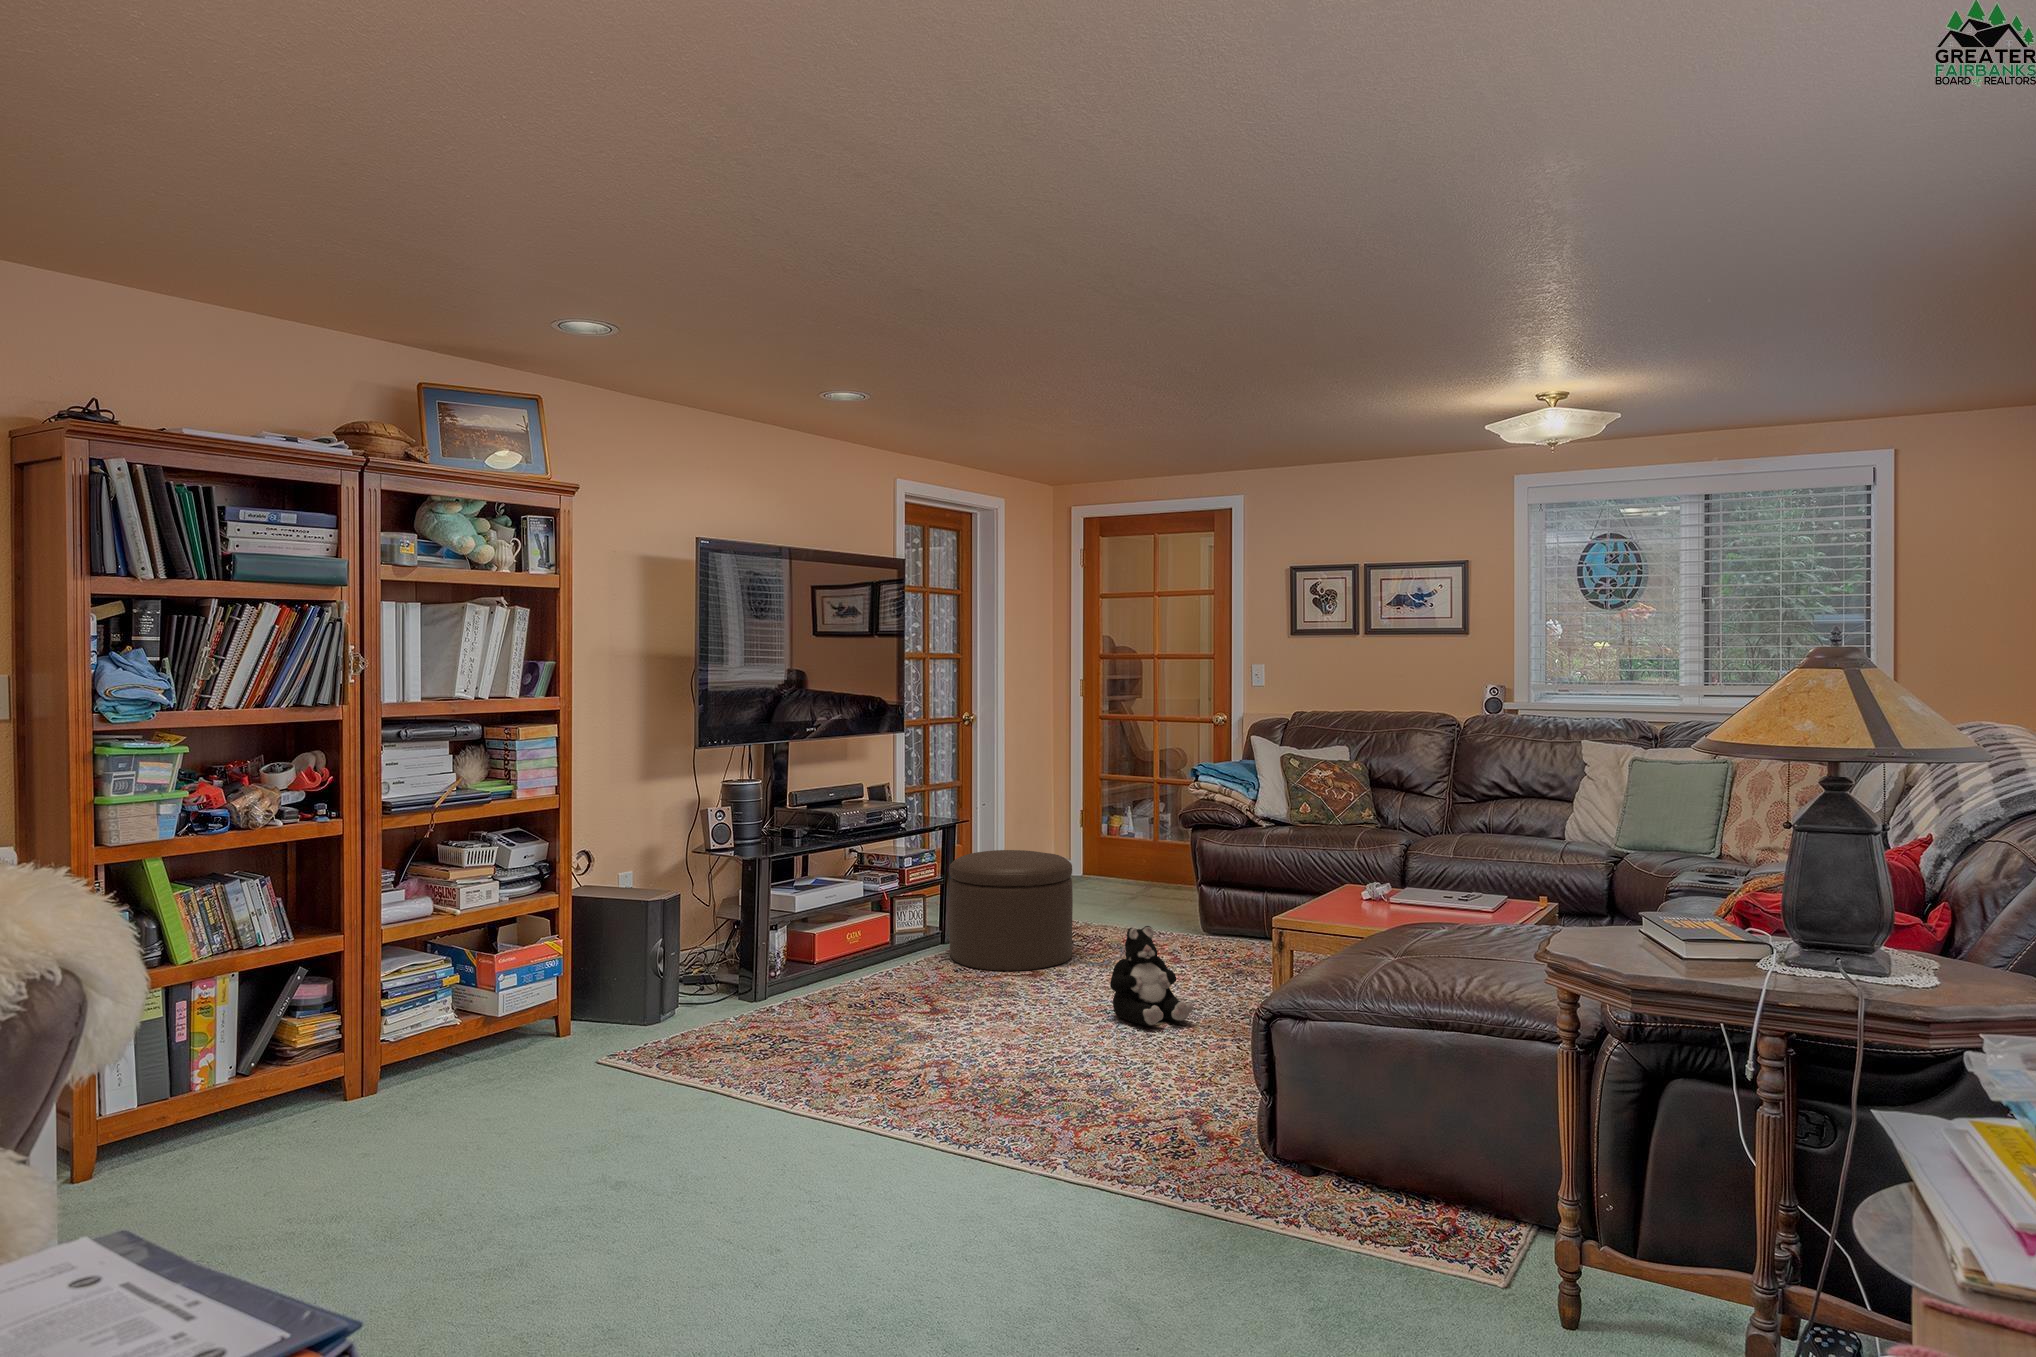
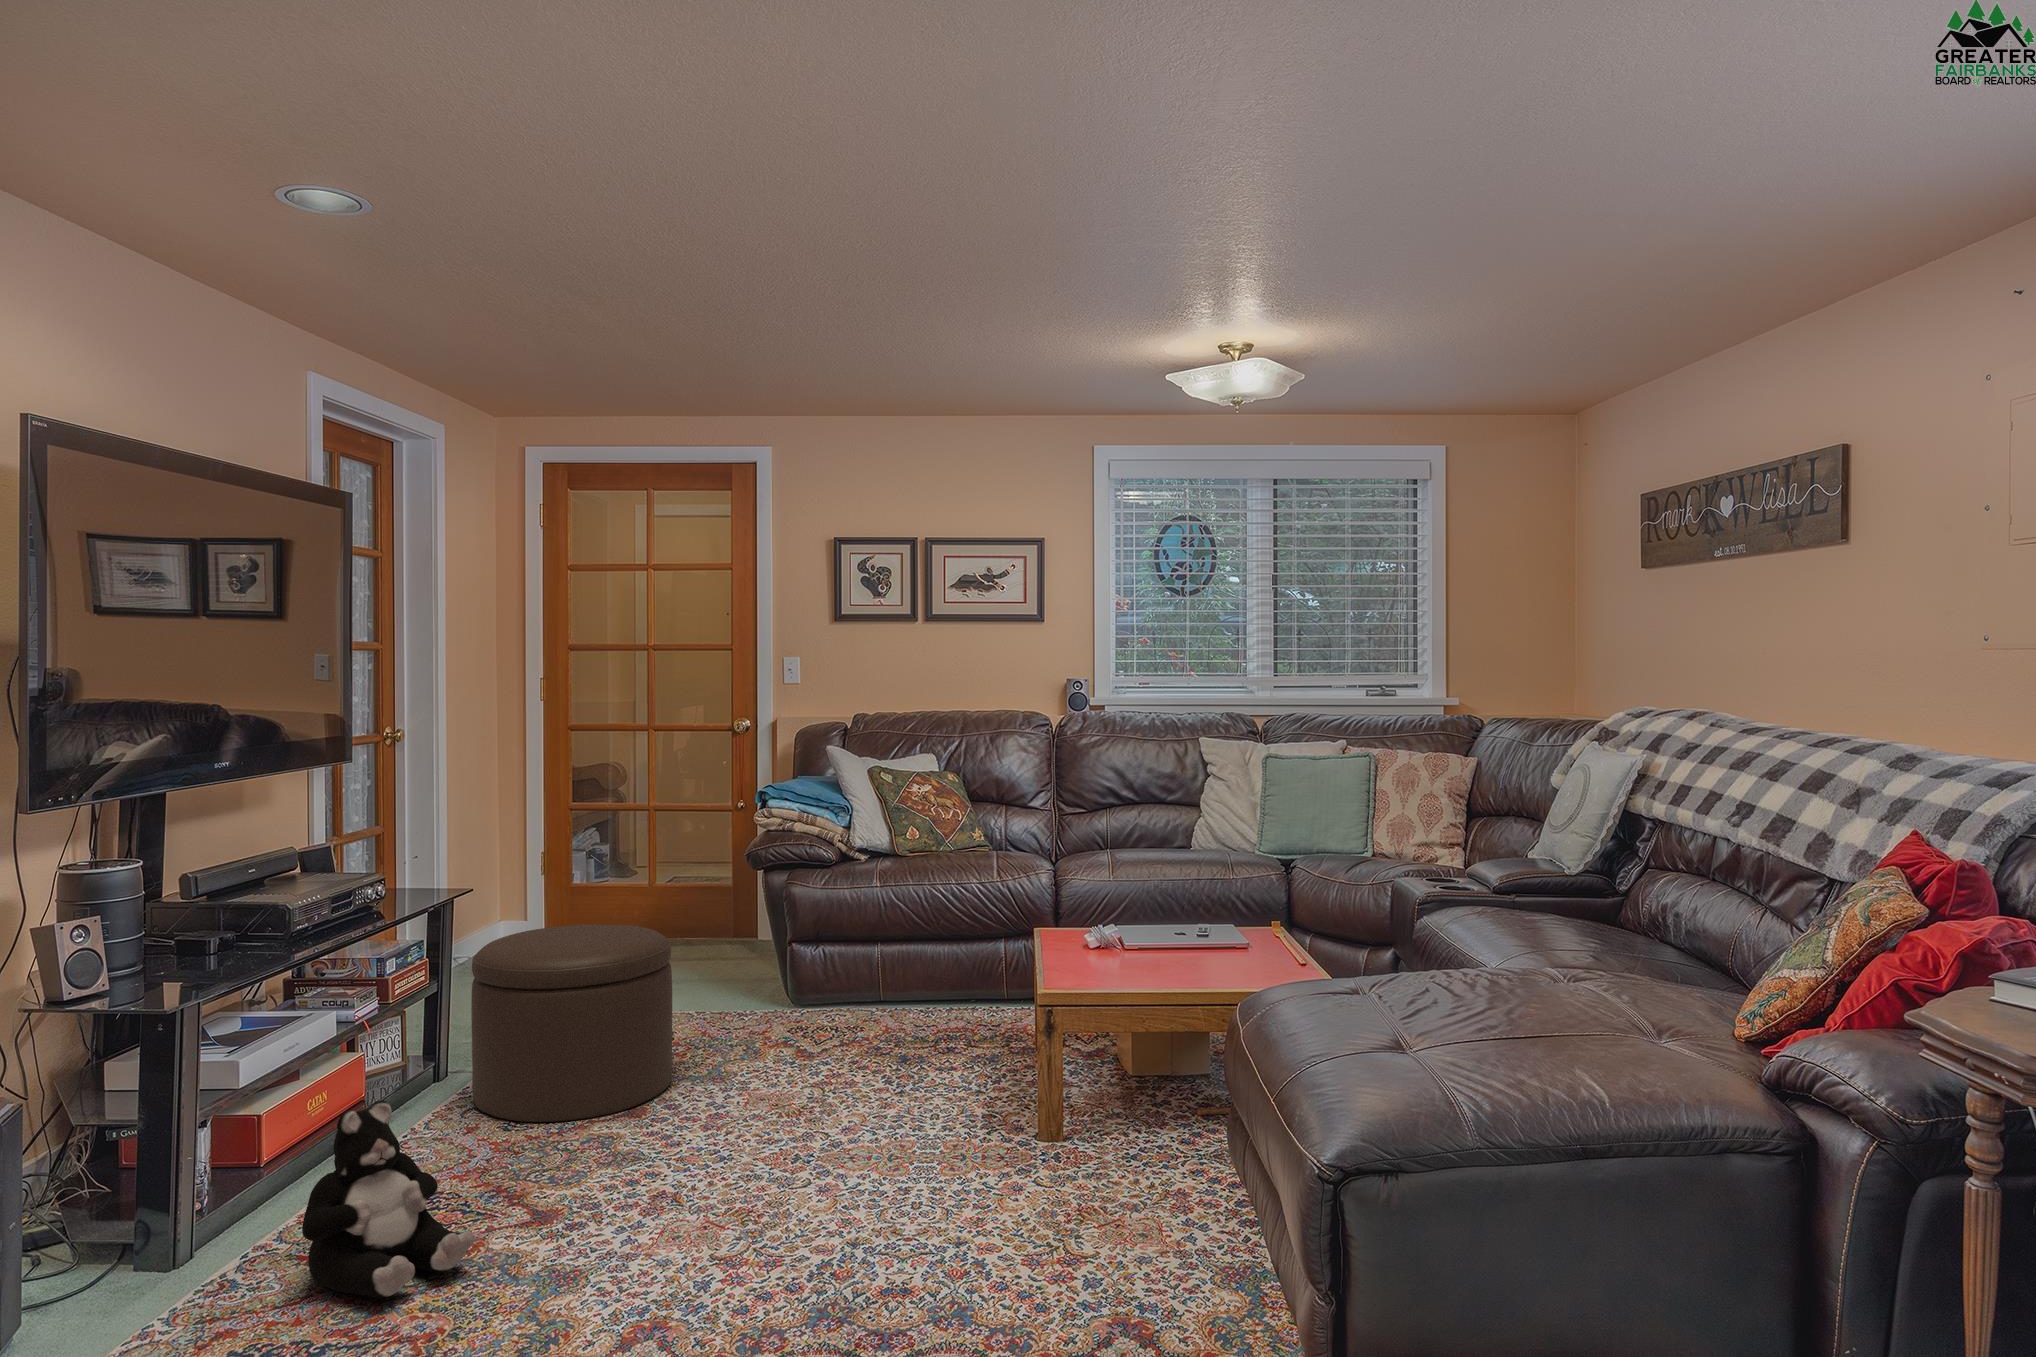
plush toy: present [1110,926,1193,1026] -> present [302,1101,474,1298]

